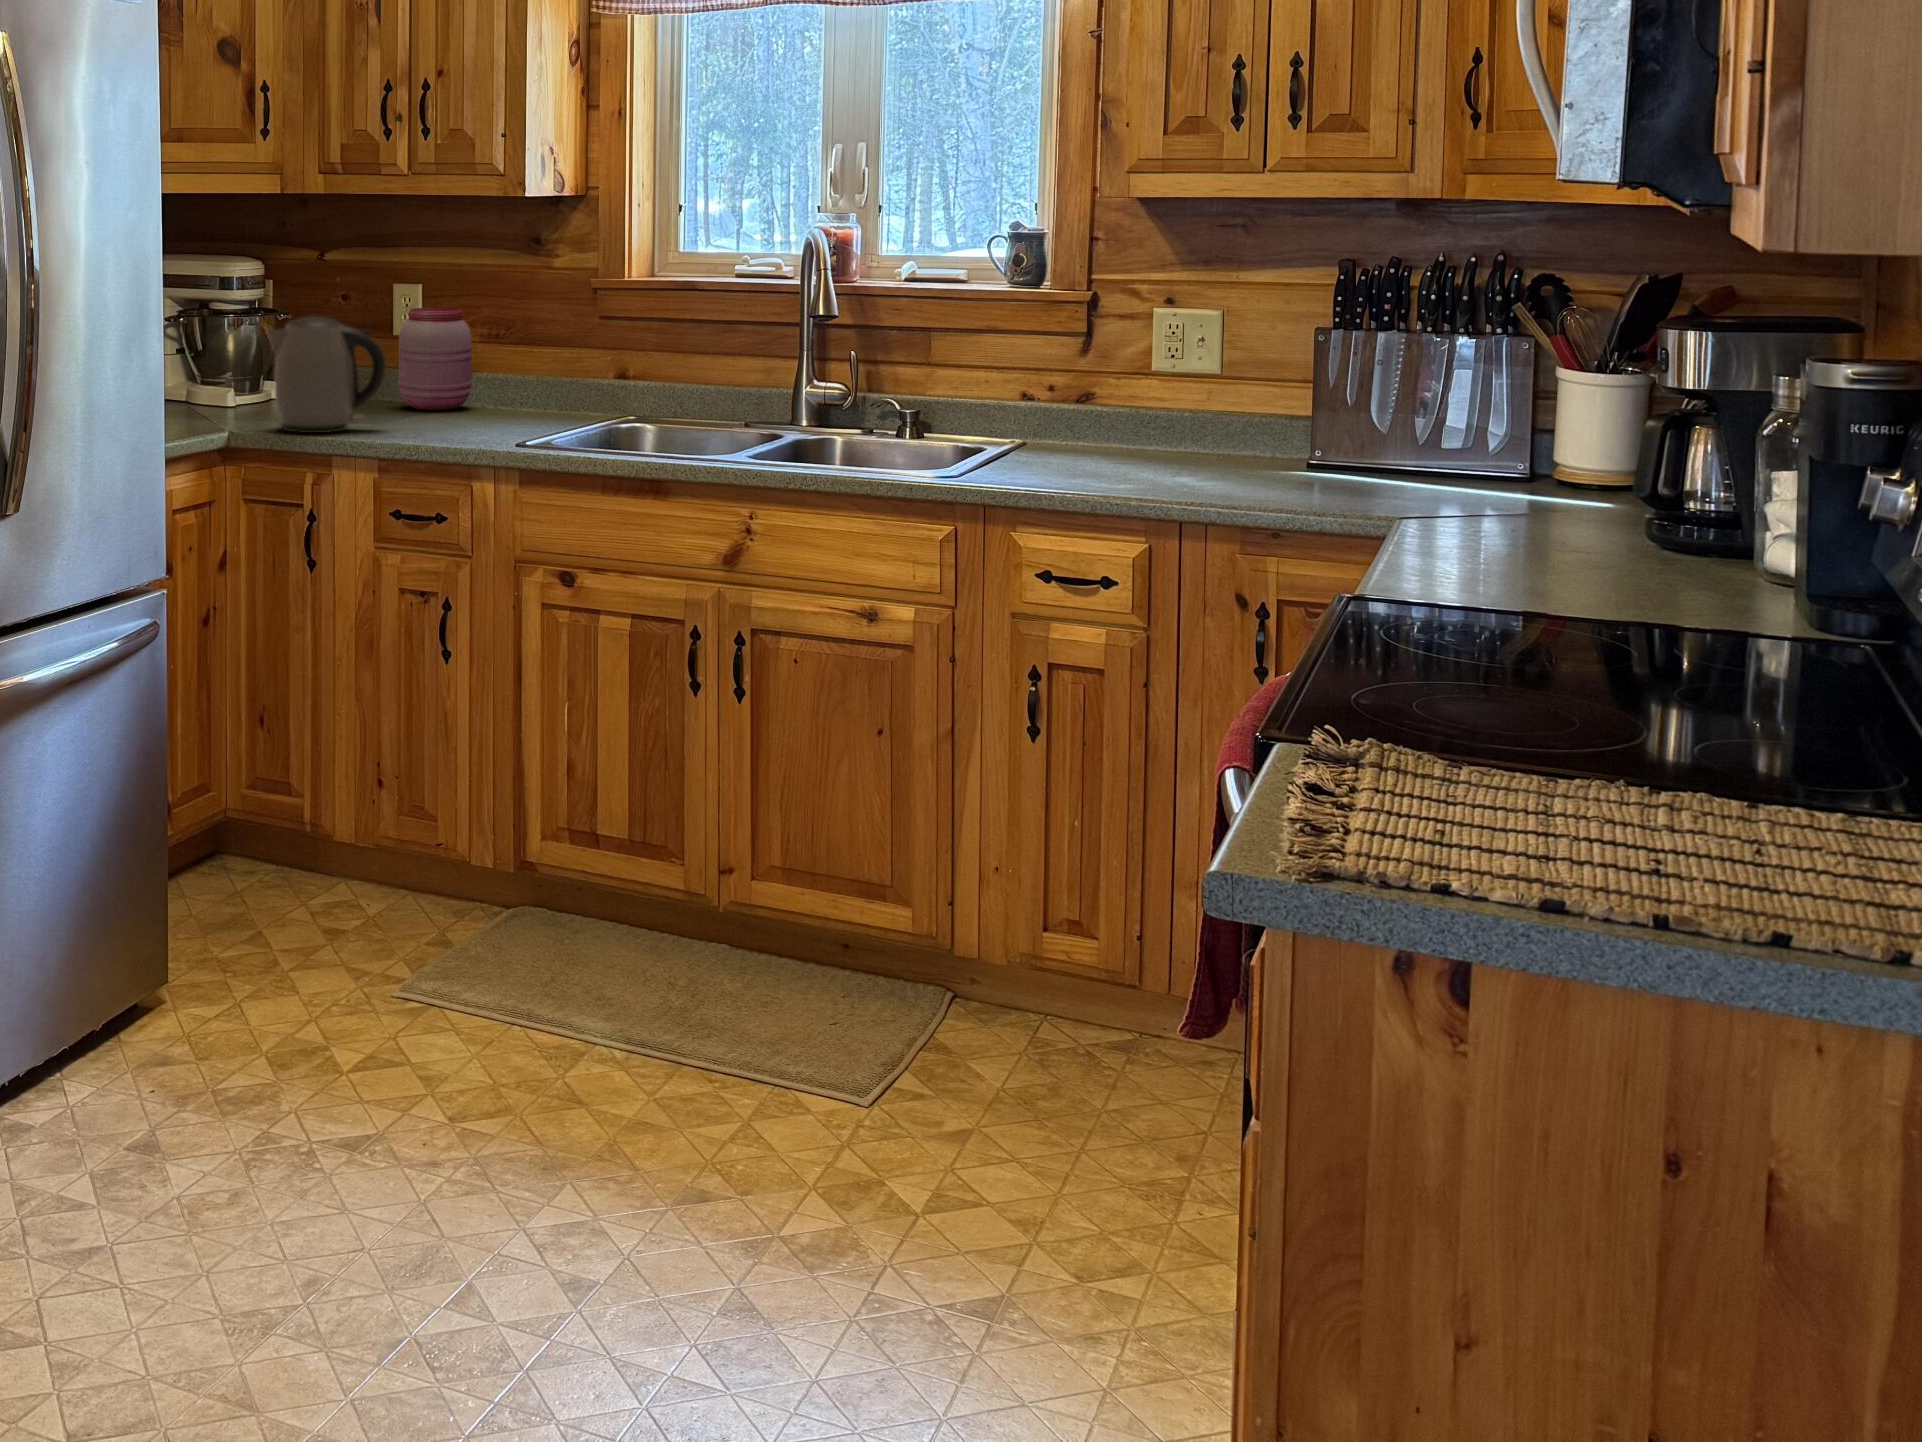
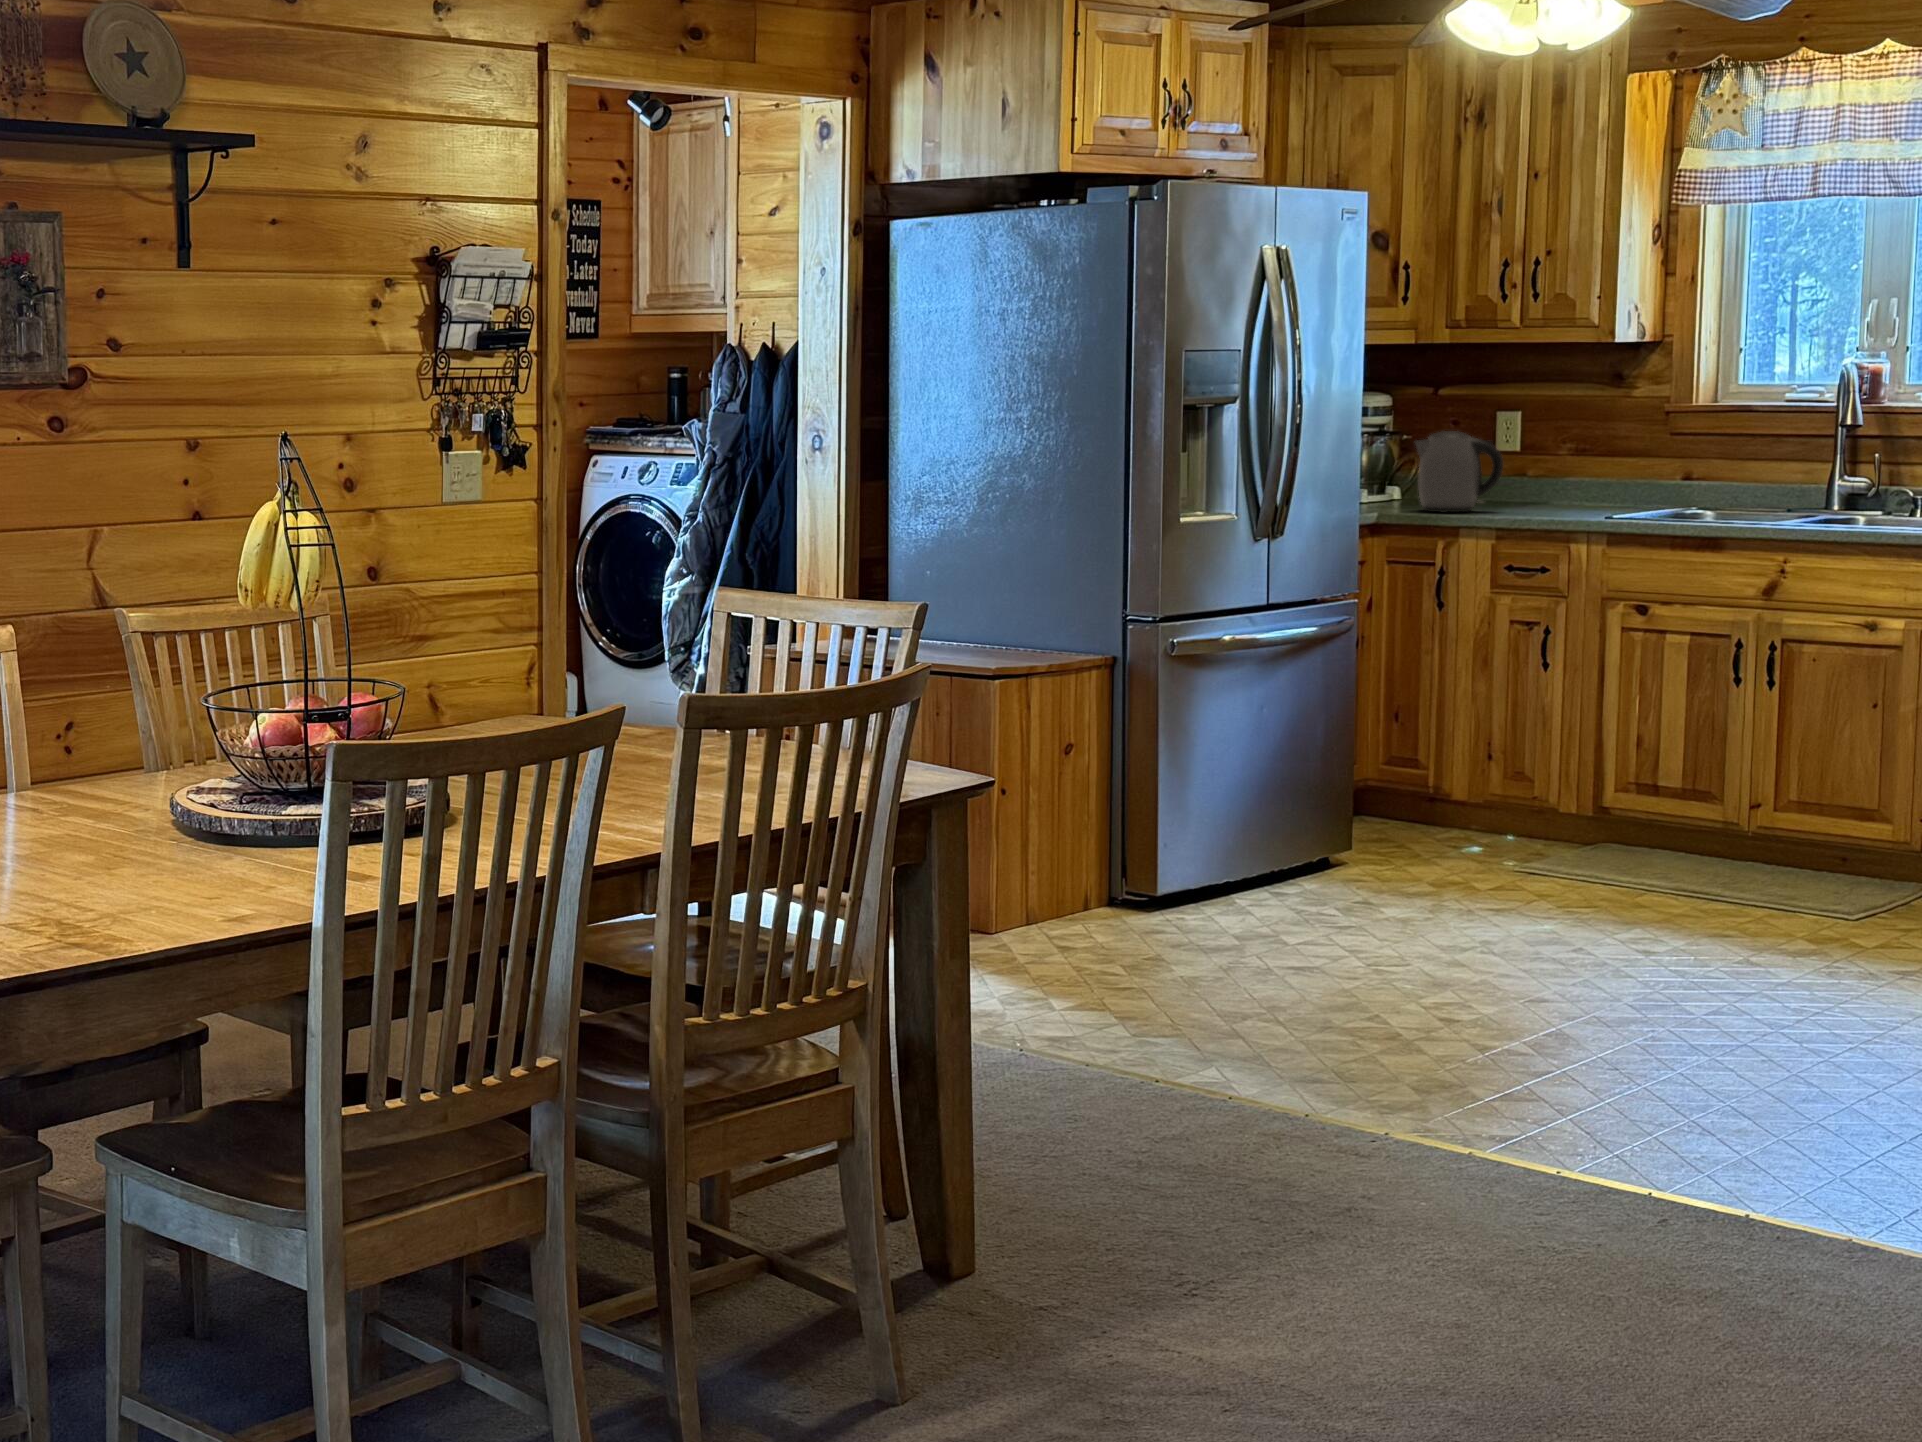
jar: present [399,308,472,410] -> none [1502,427,1562,502]

